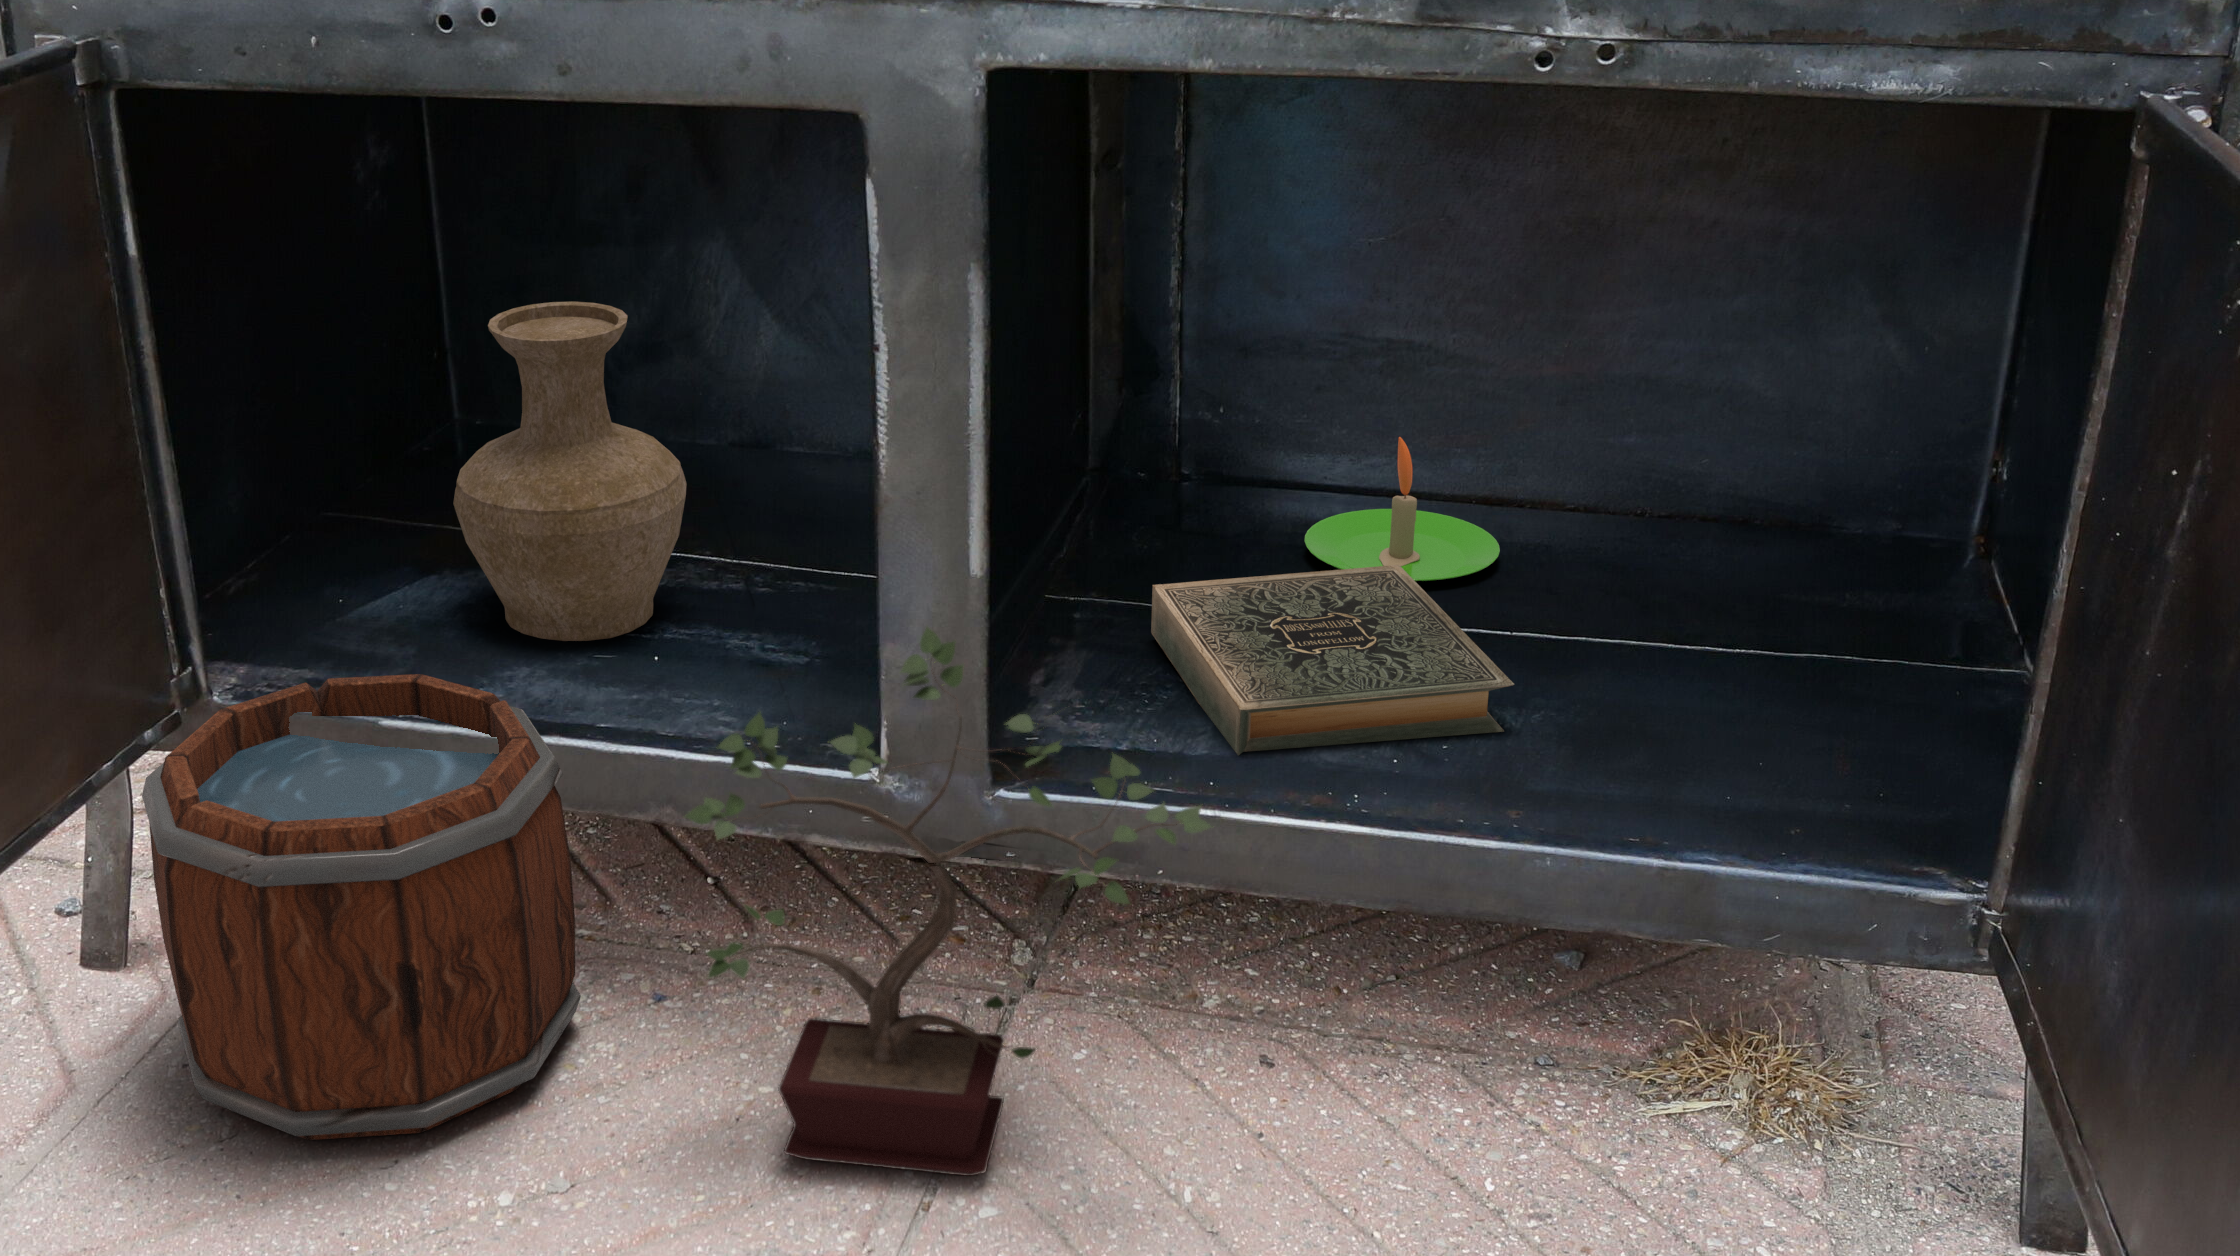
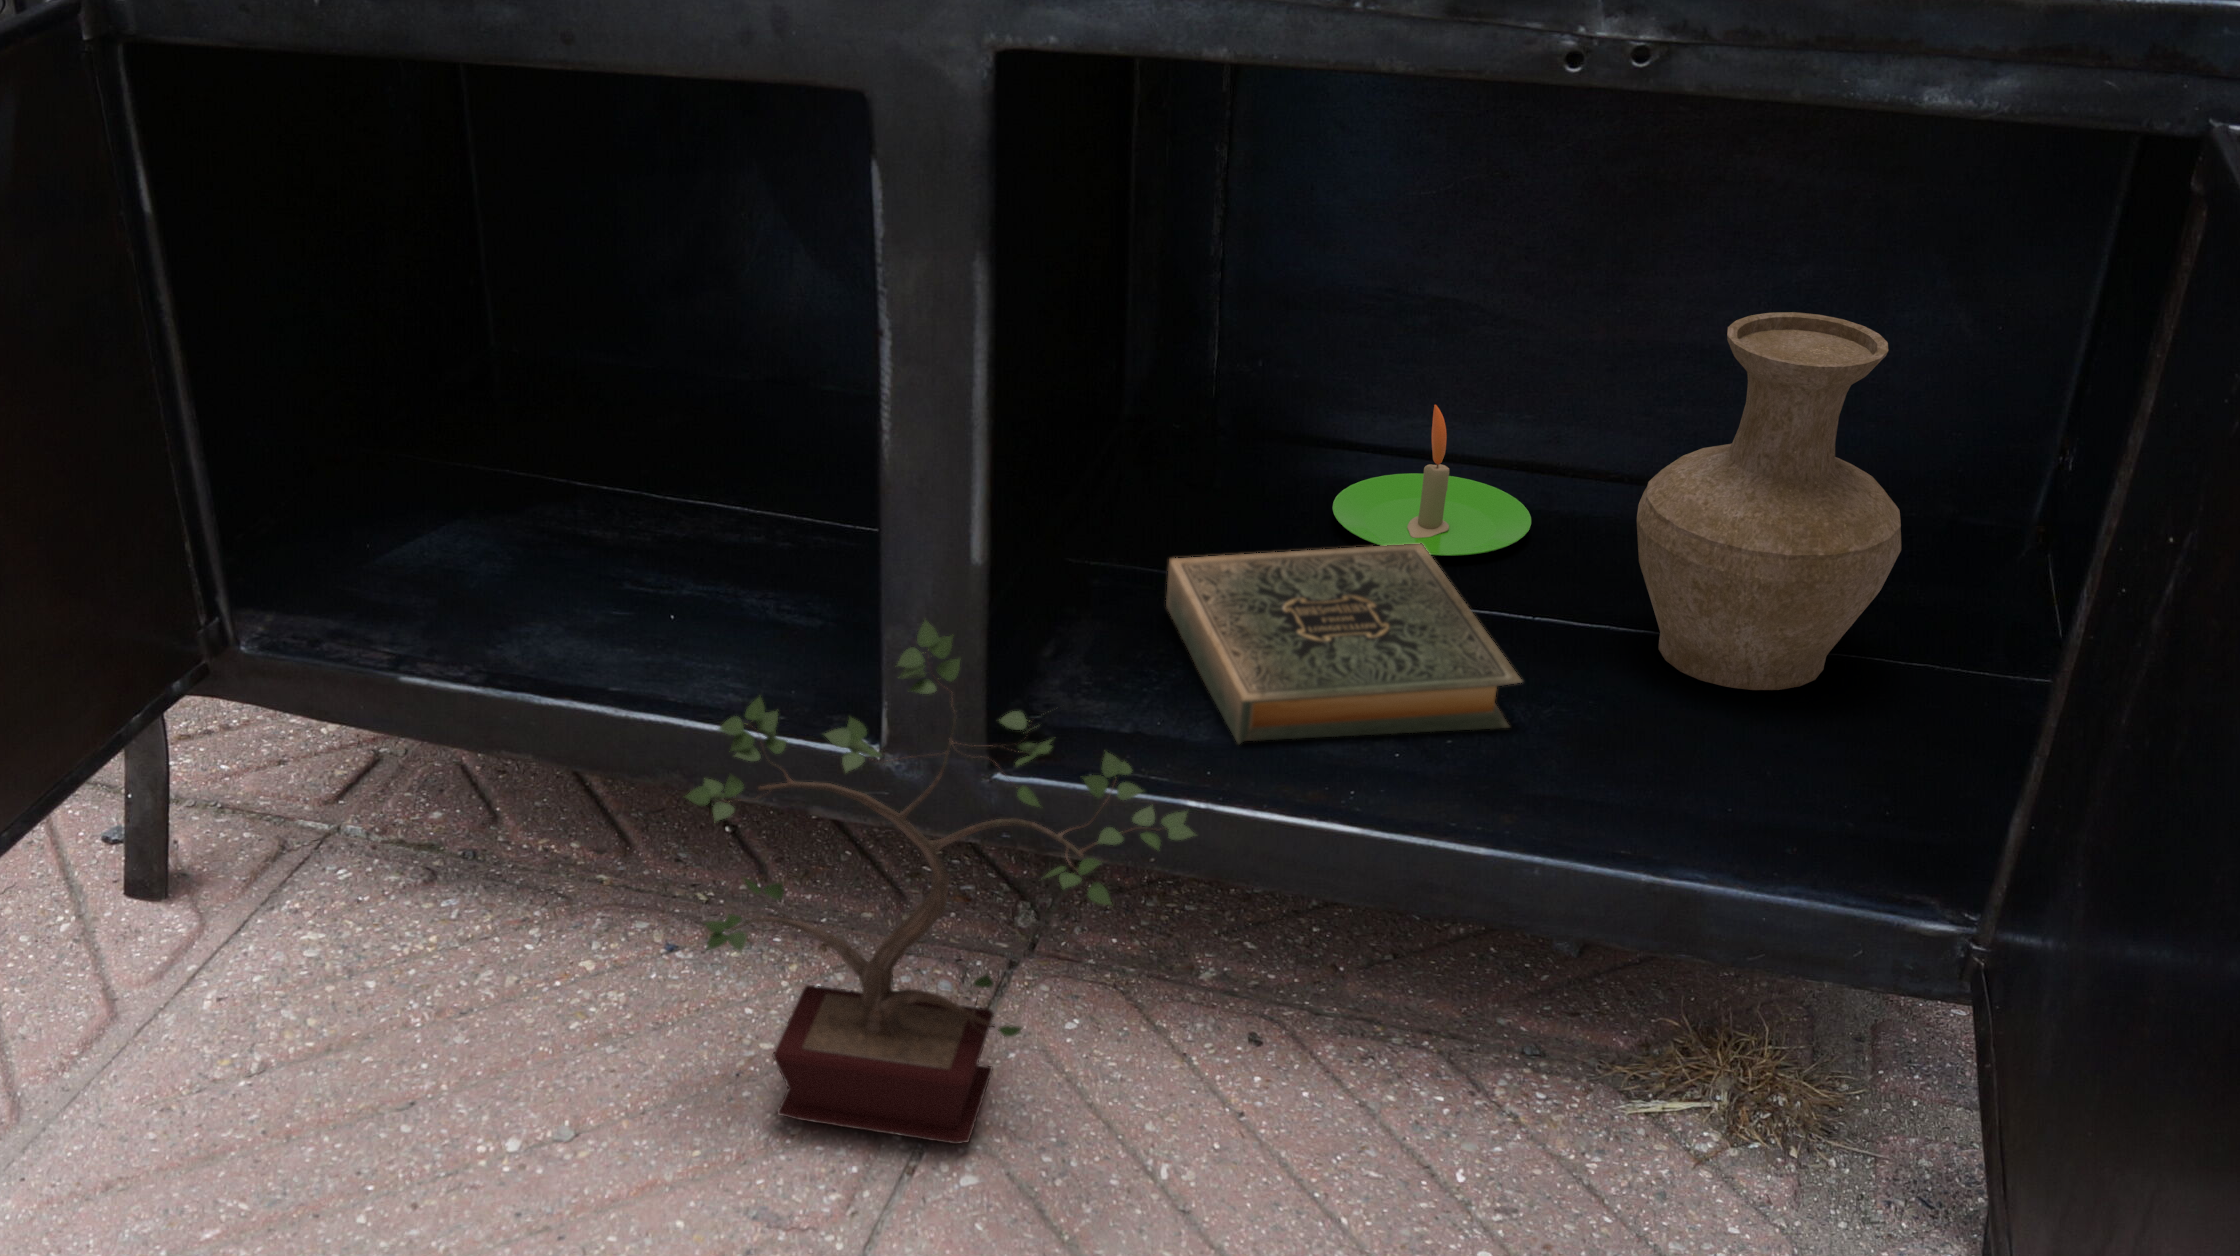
vase: present [453,302,687,641] -> present [1637,312,1901,690]
bucket: present [142,674,581,1140] -> none [171,632,593,1080]

